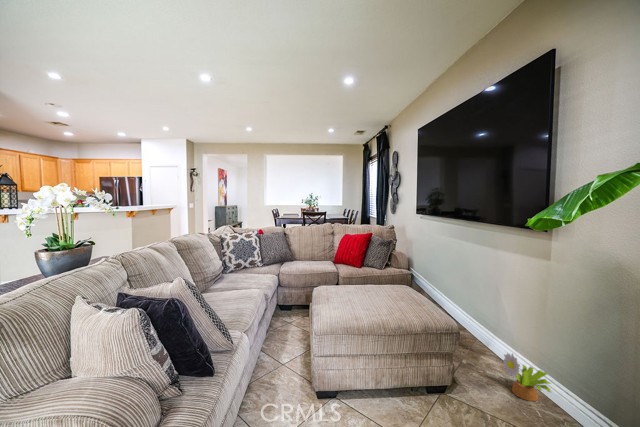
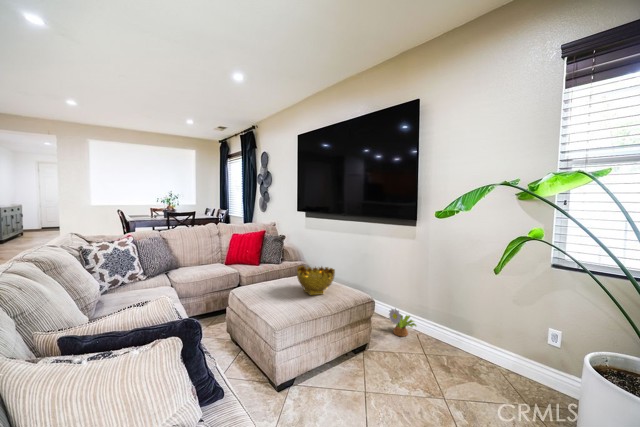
decorative bowl: none [361,271,408,308] -> present [297,266,335,295]

